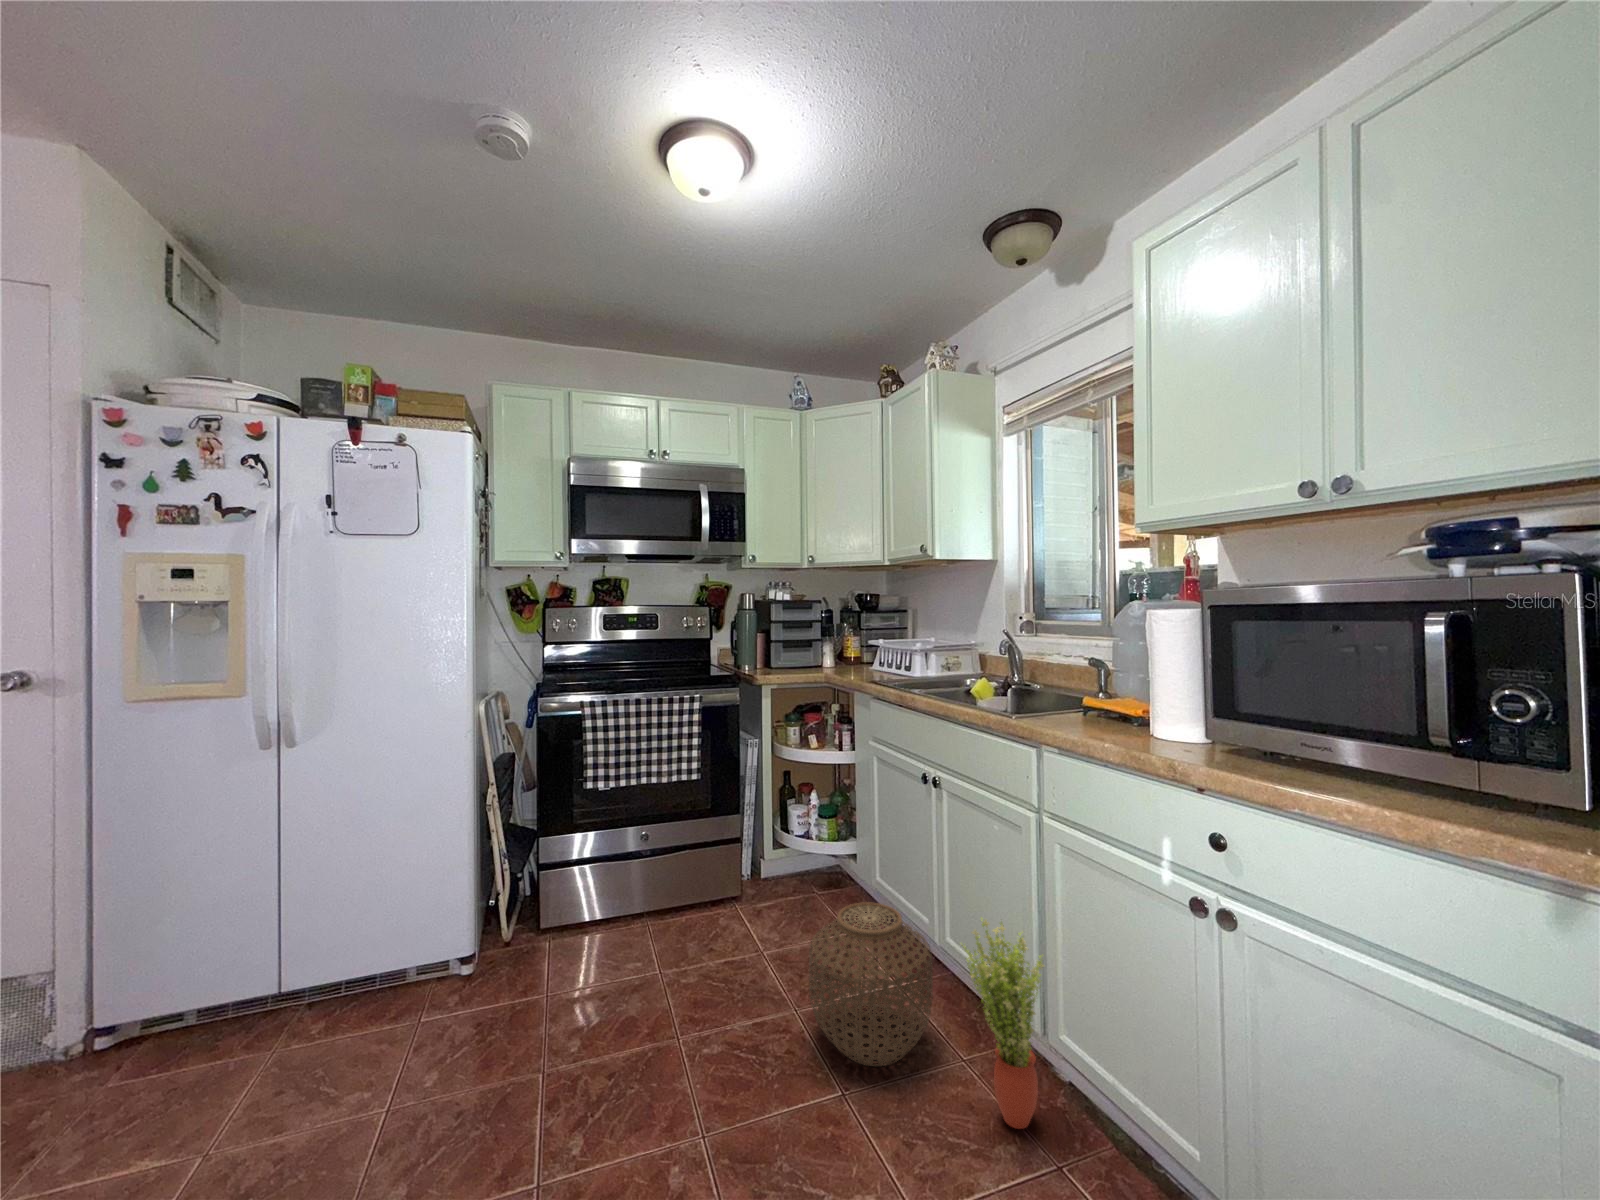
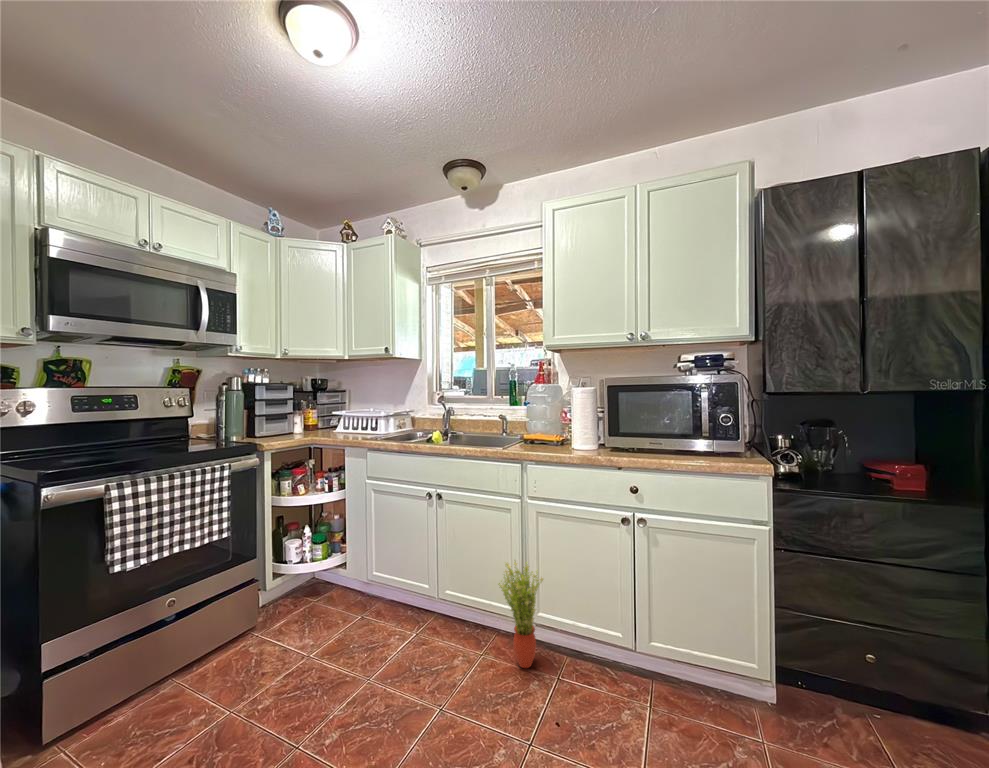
woven basket: present [809,902,933,1066] -> none [387,578,467,685]

